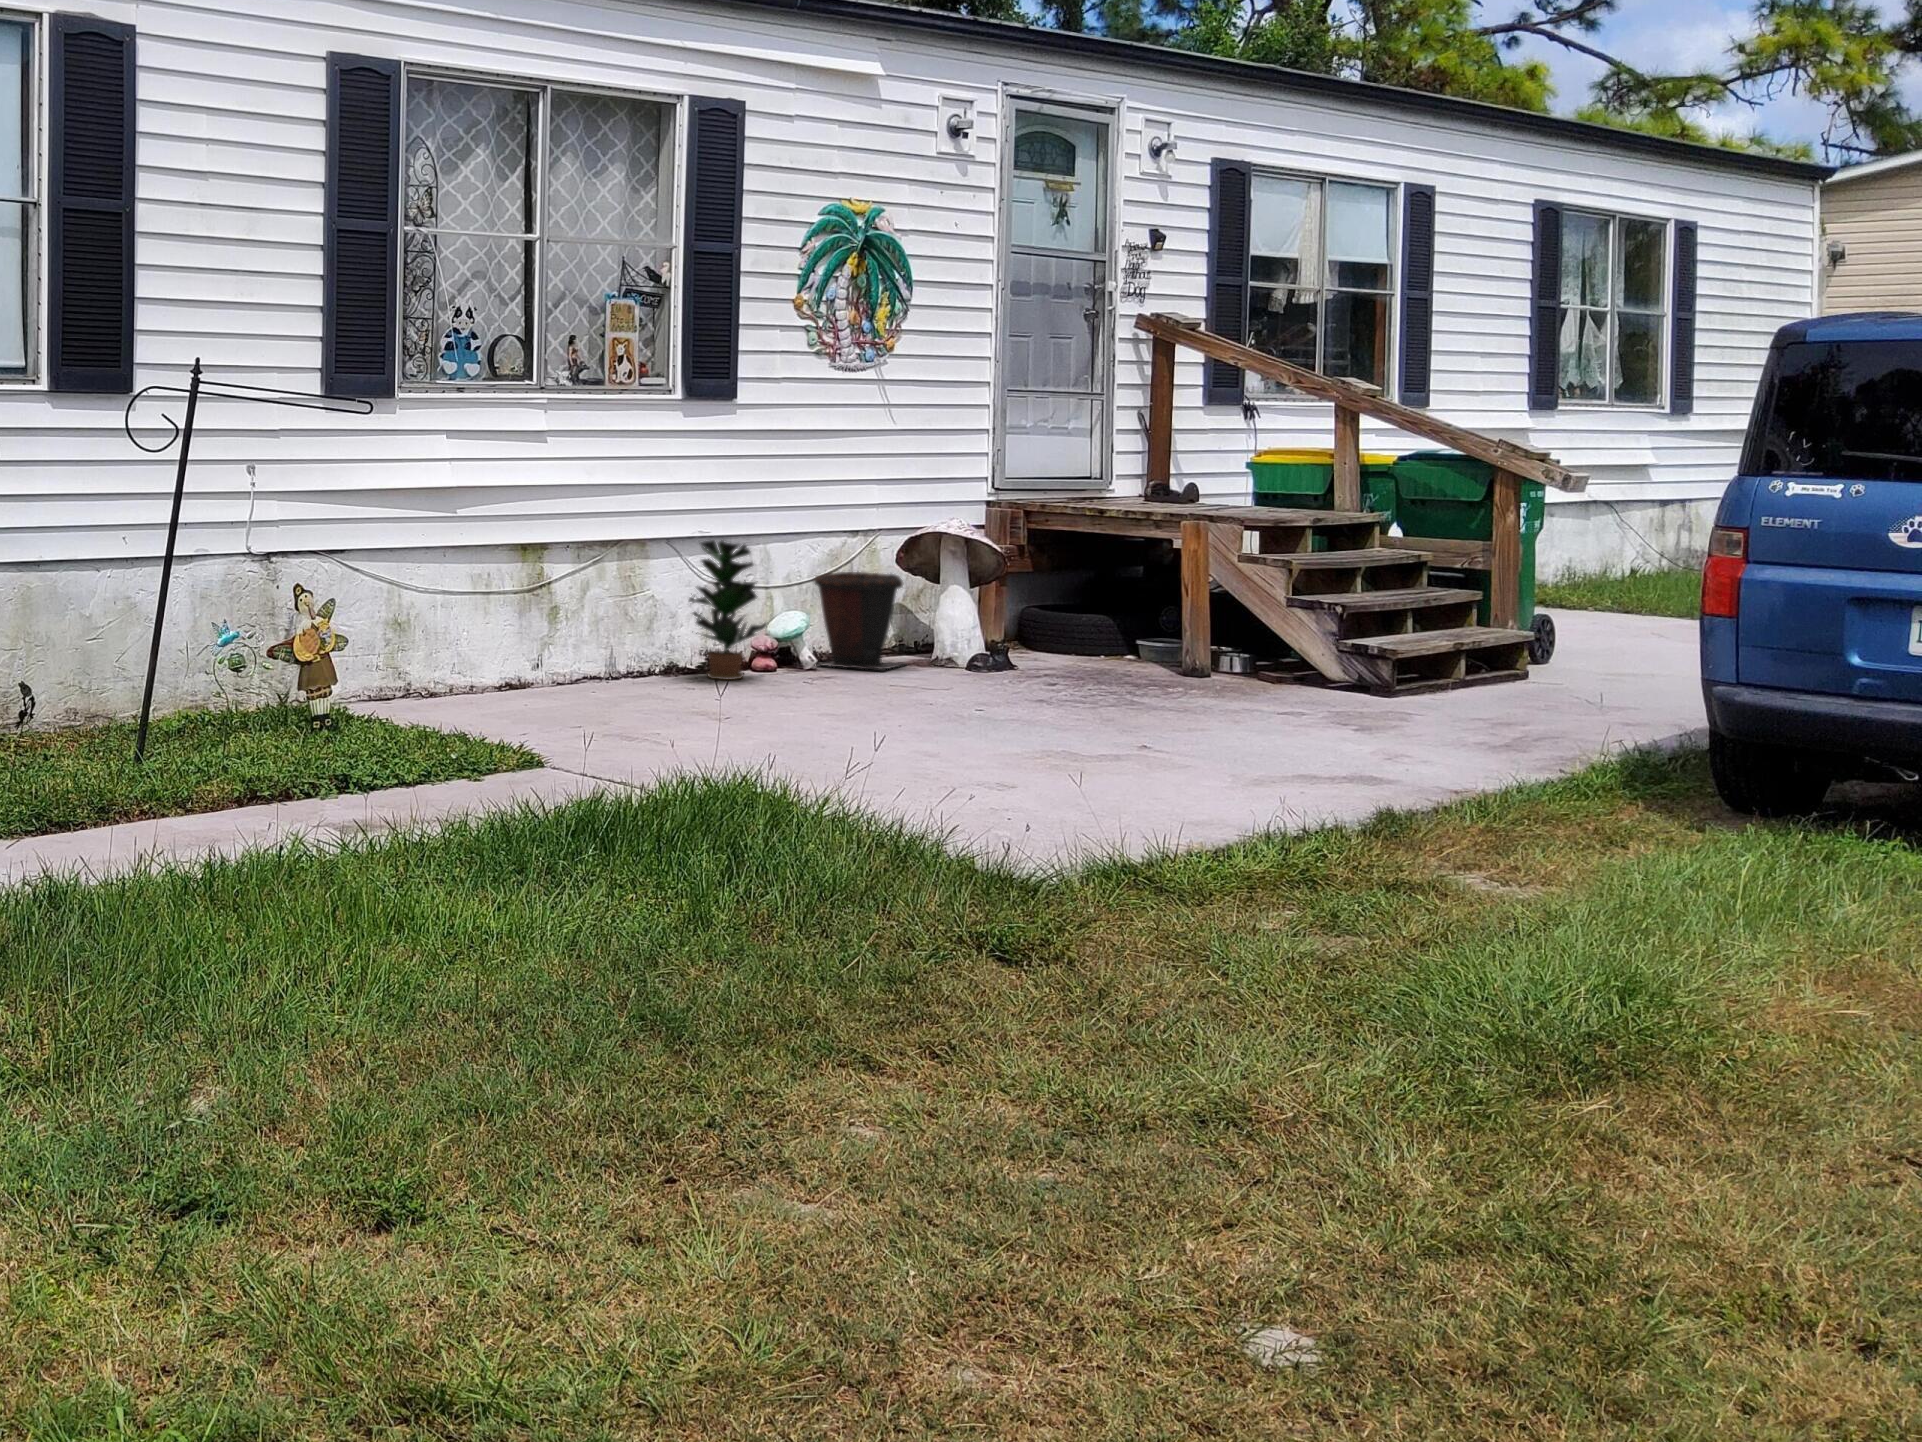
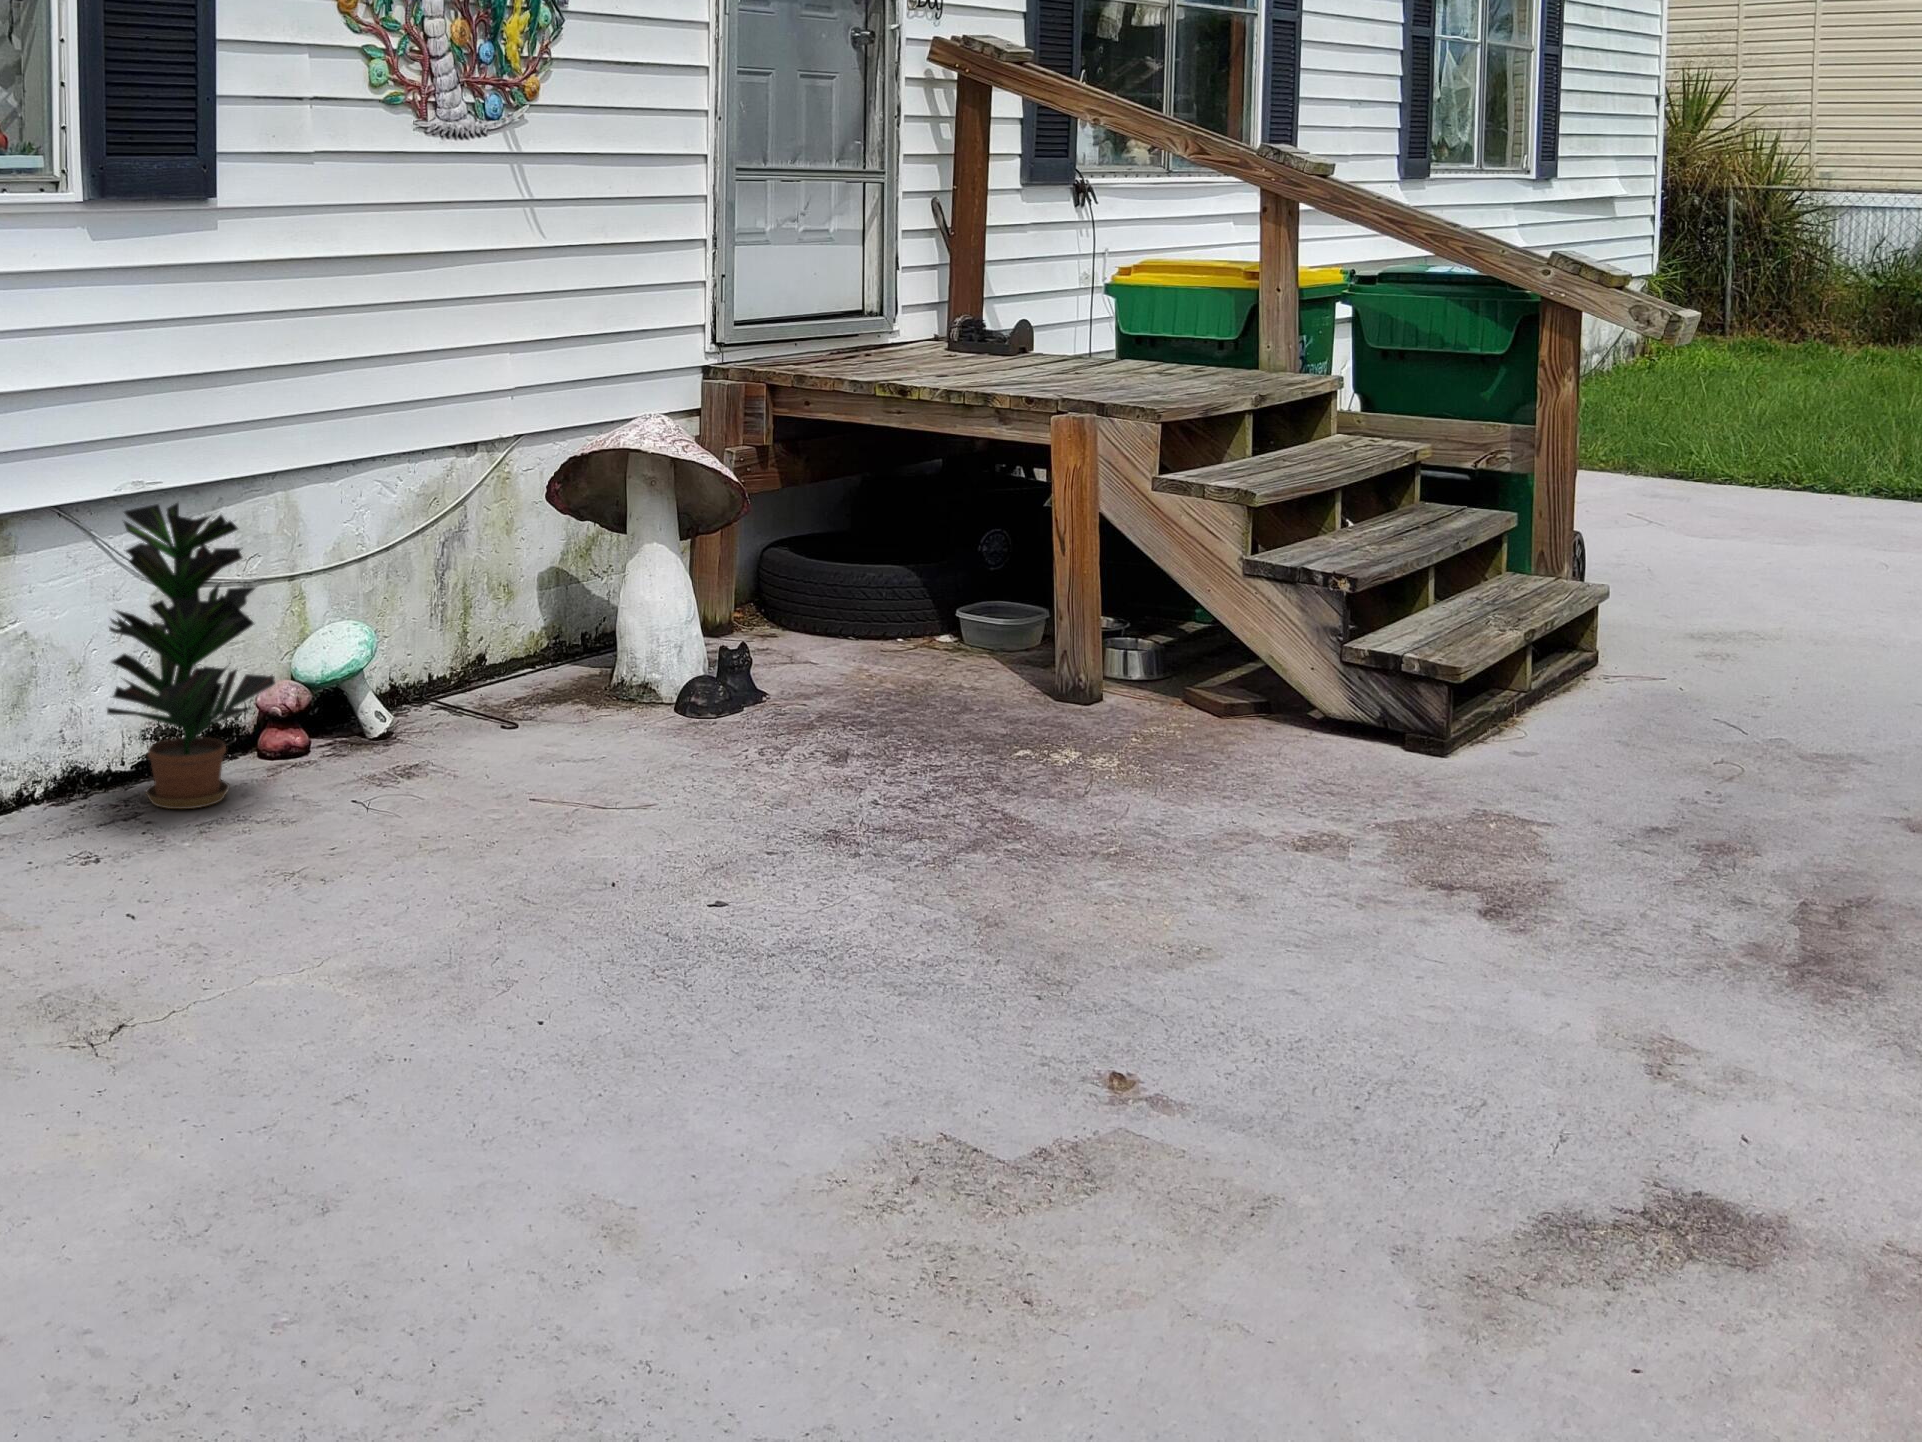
bucket: present [814,572,903,669] -> none [383,528,572,737]

